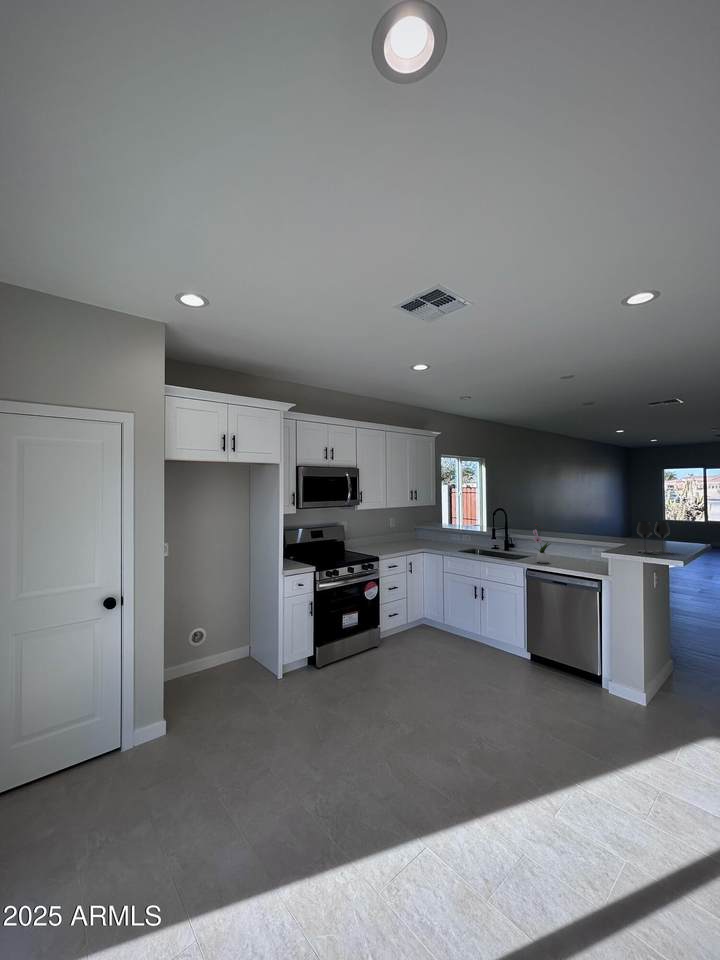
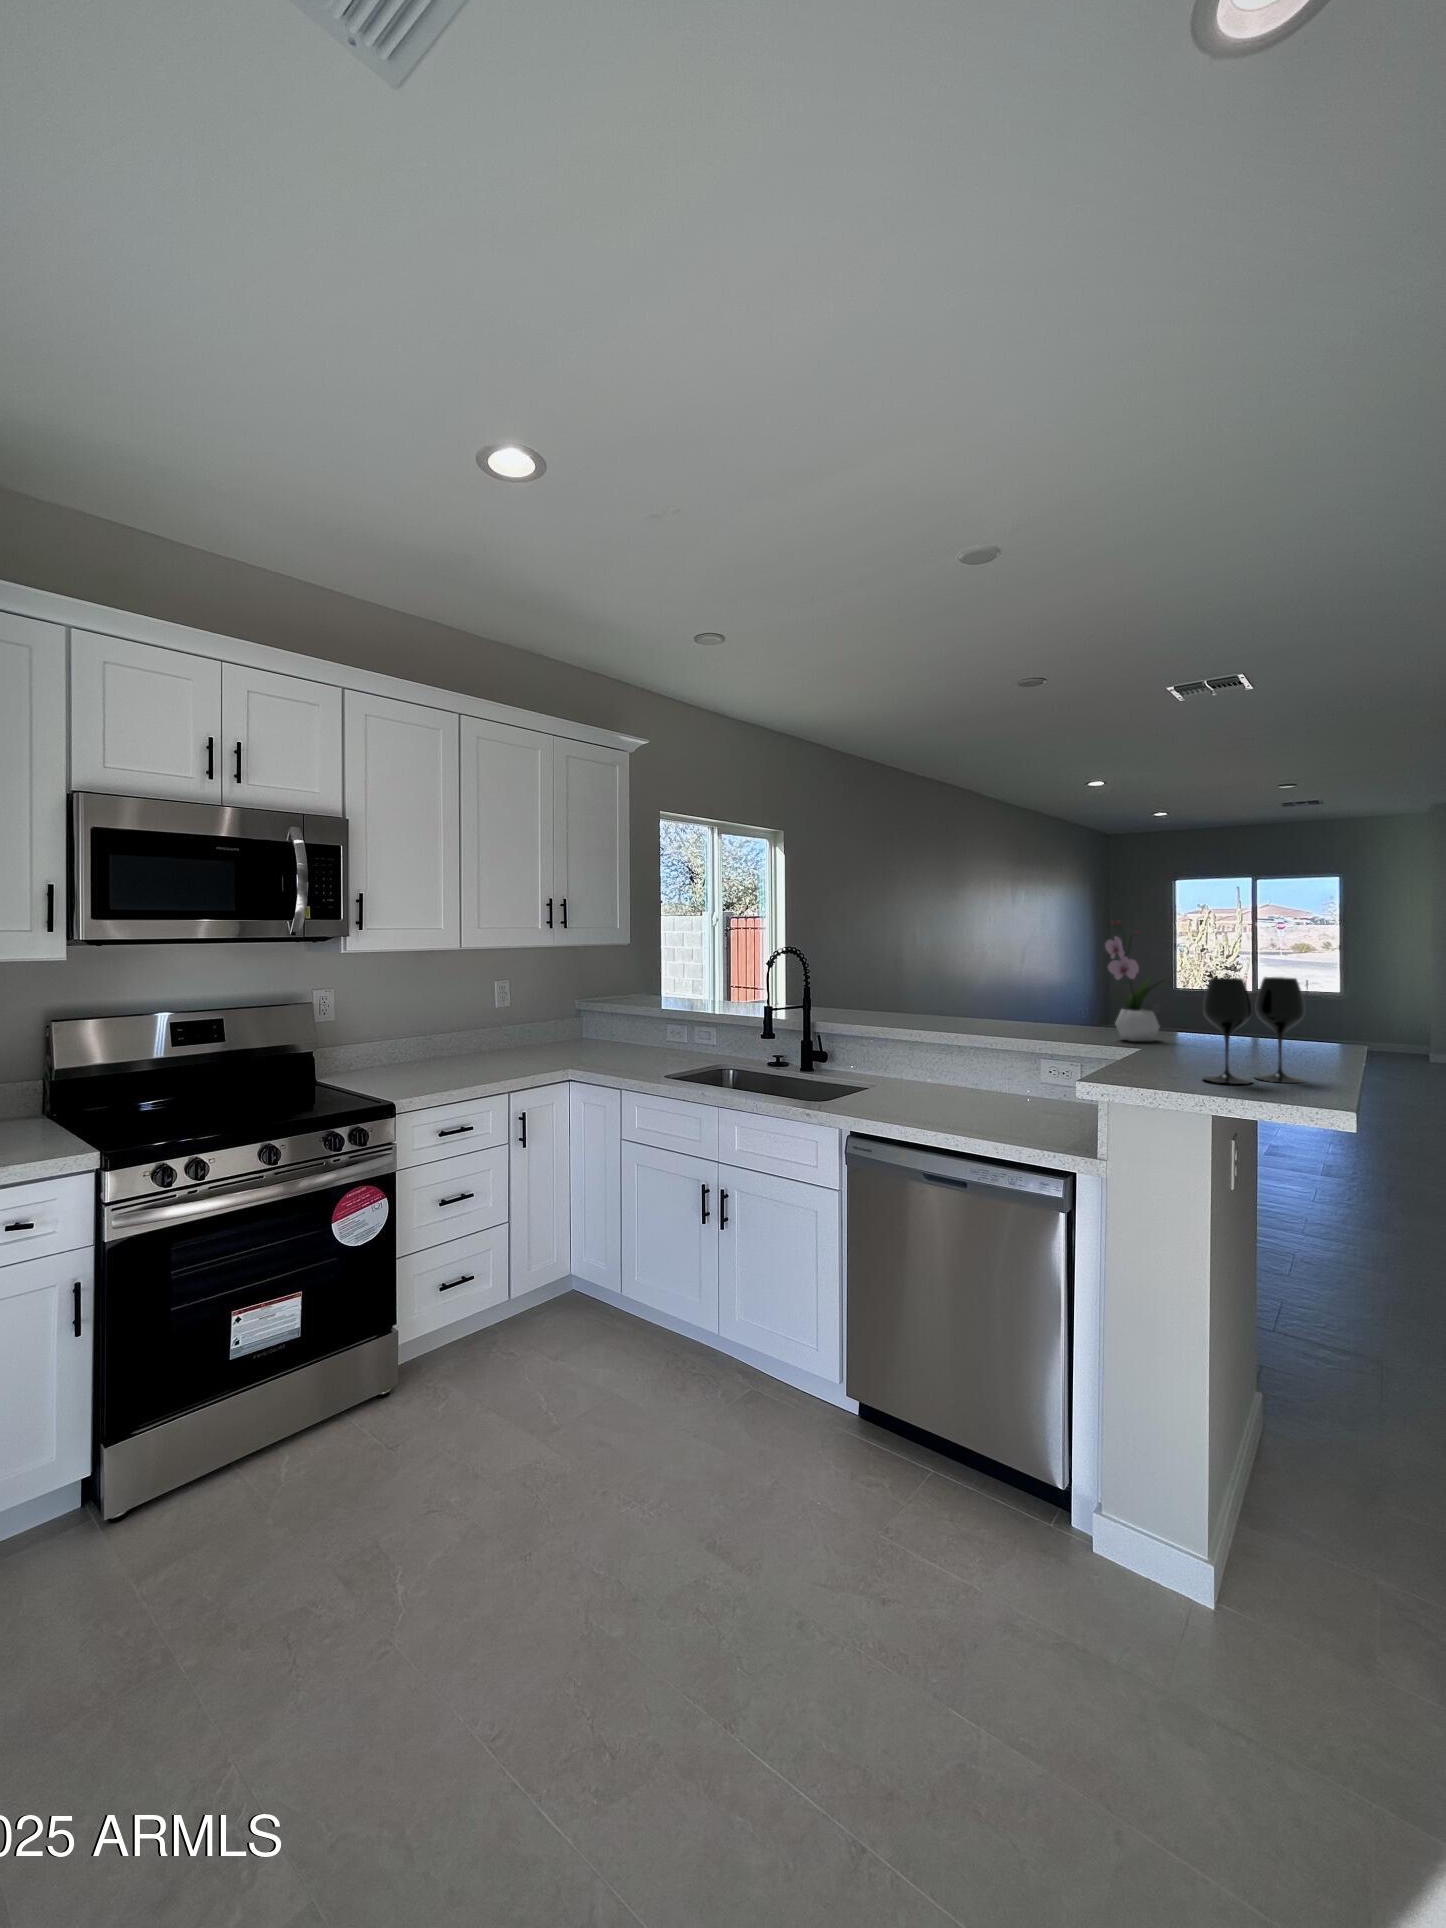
flower arrangement: present [533,524,551,563] -> present [1105,921,1163,1041]

